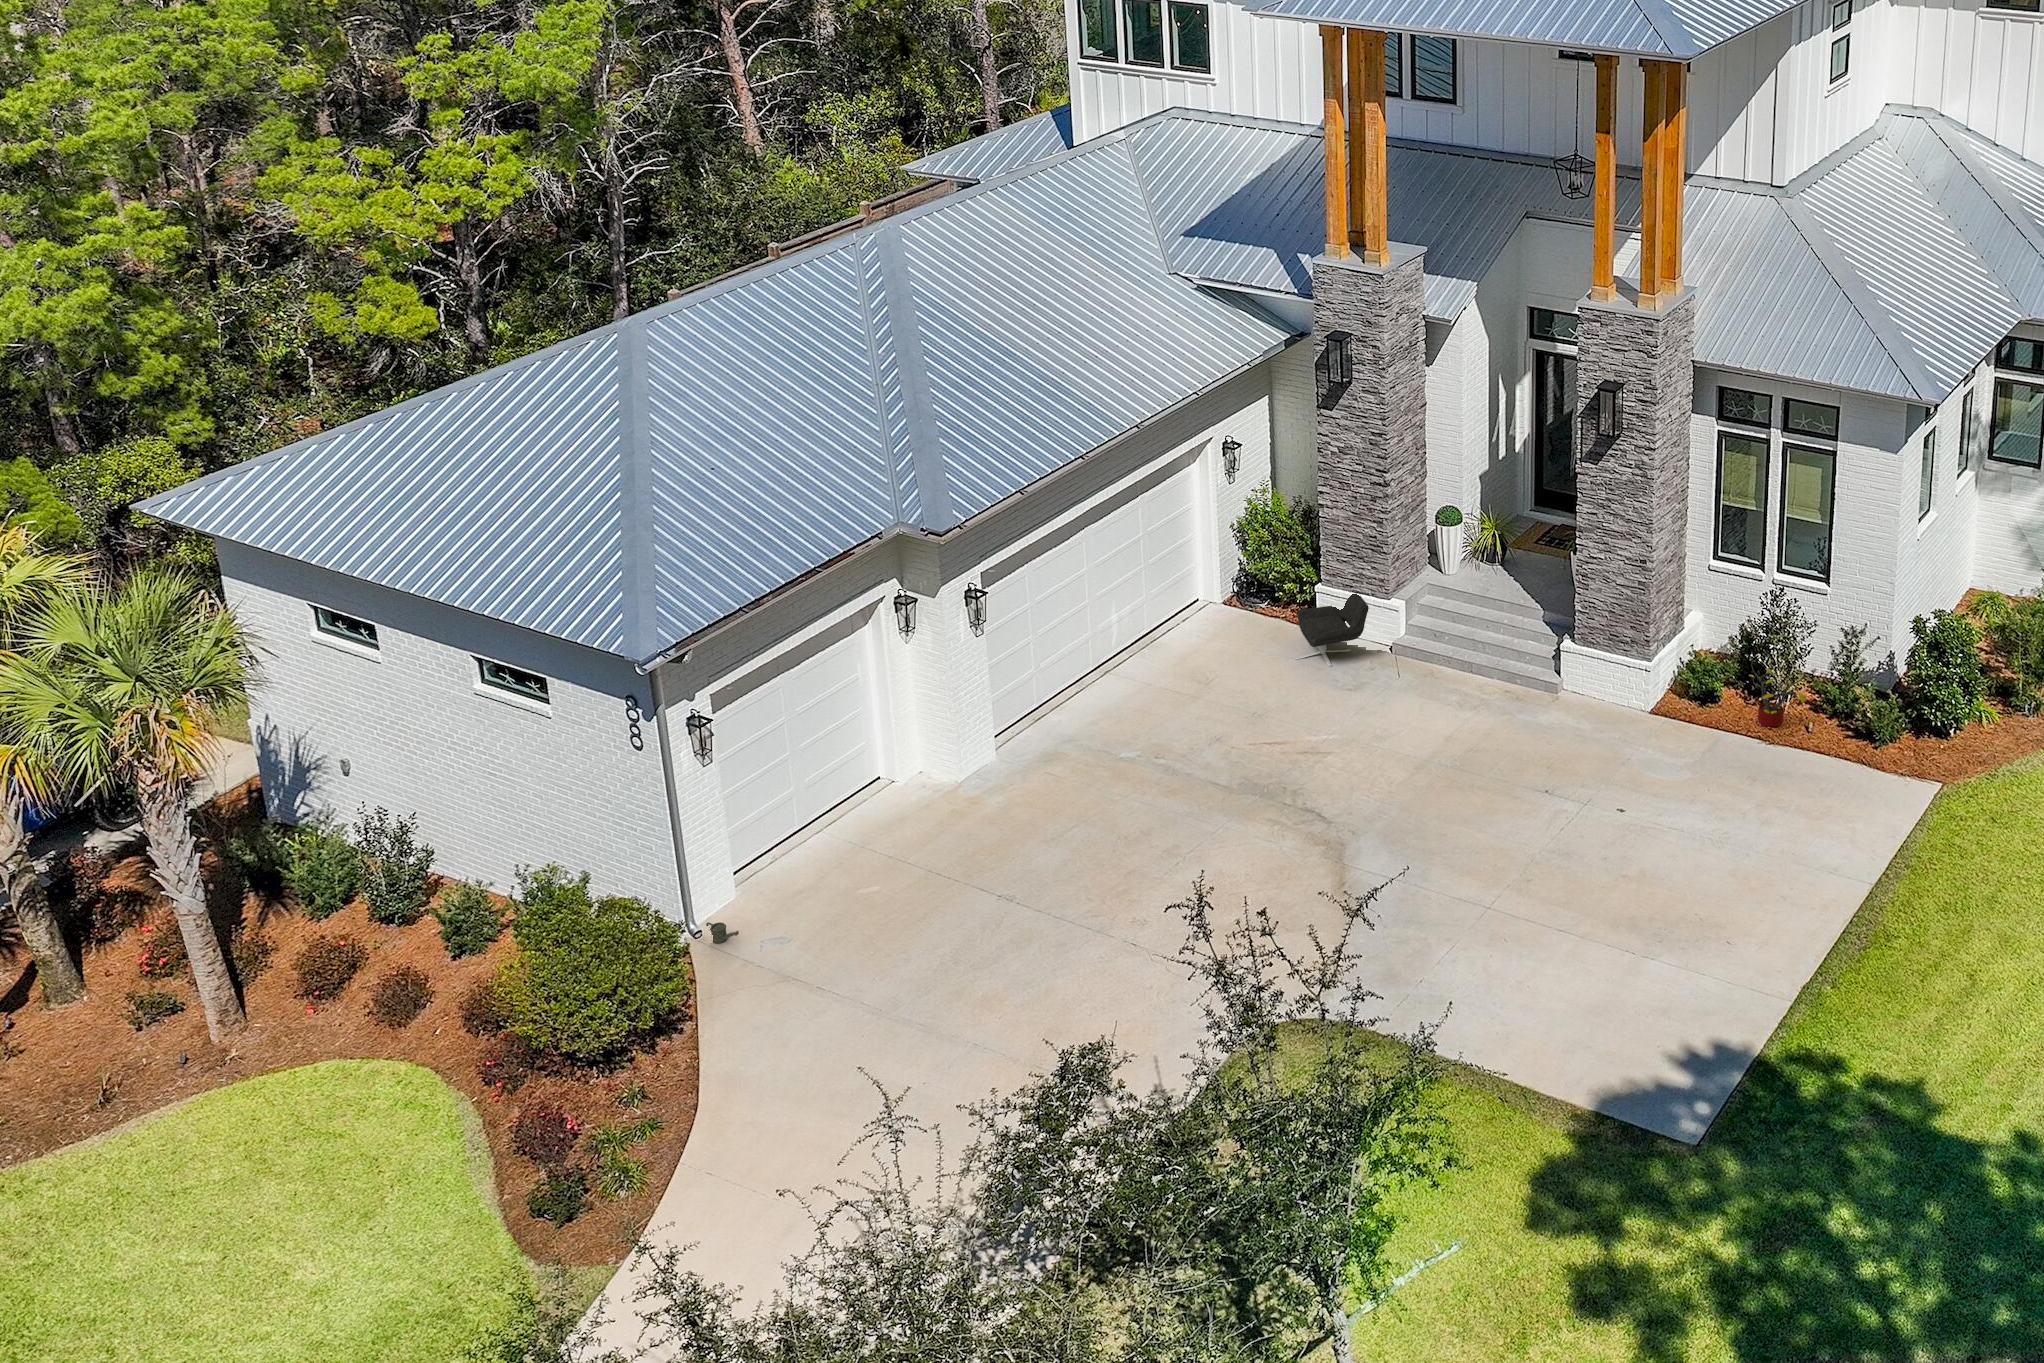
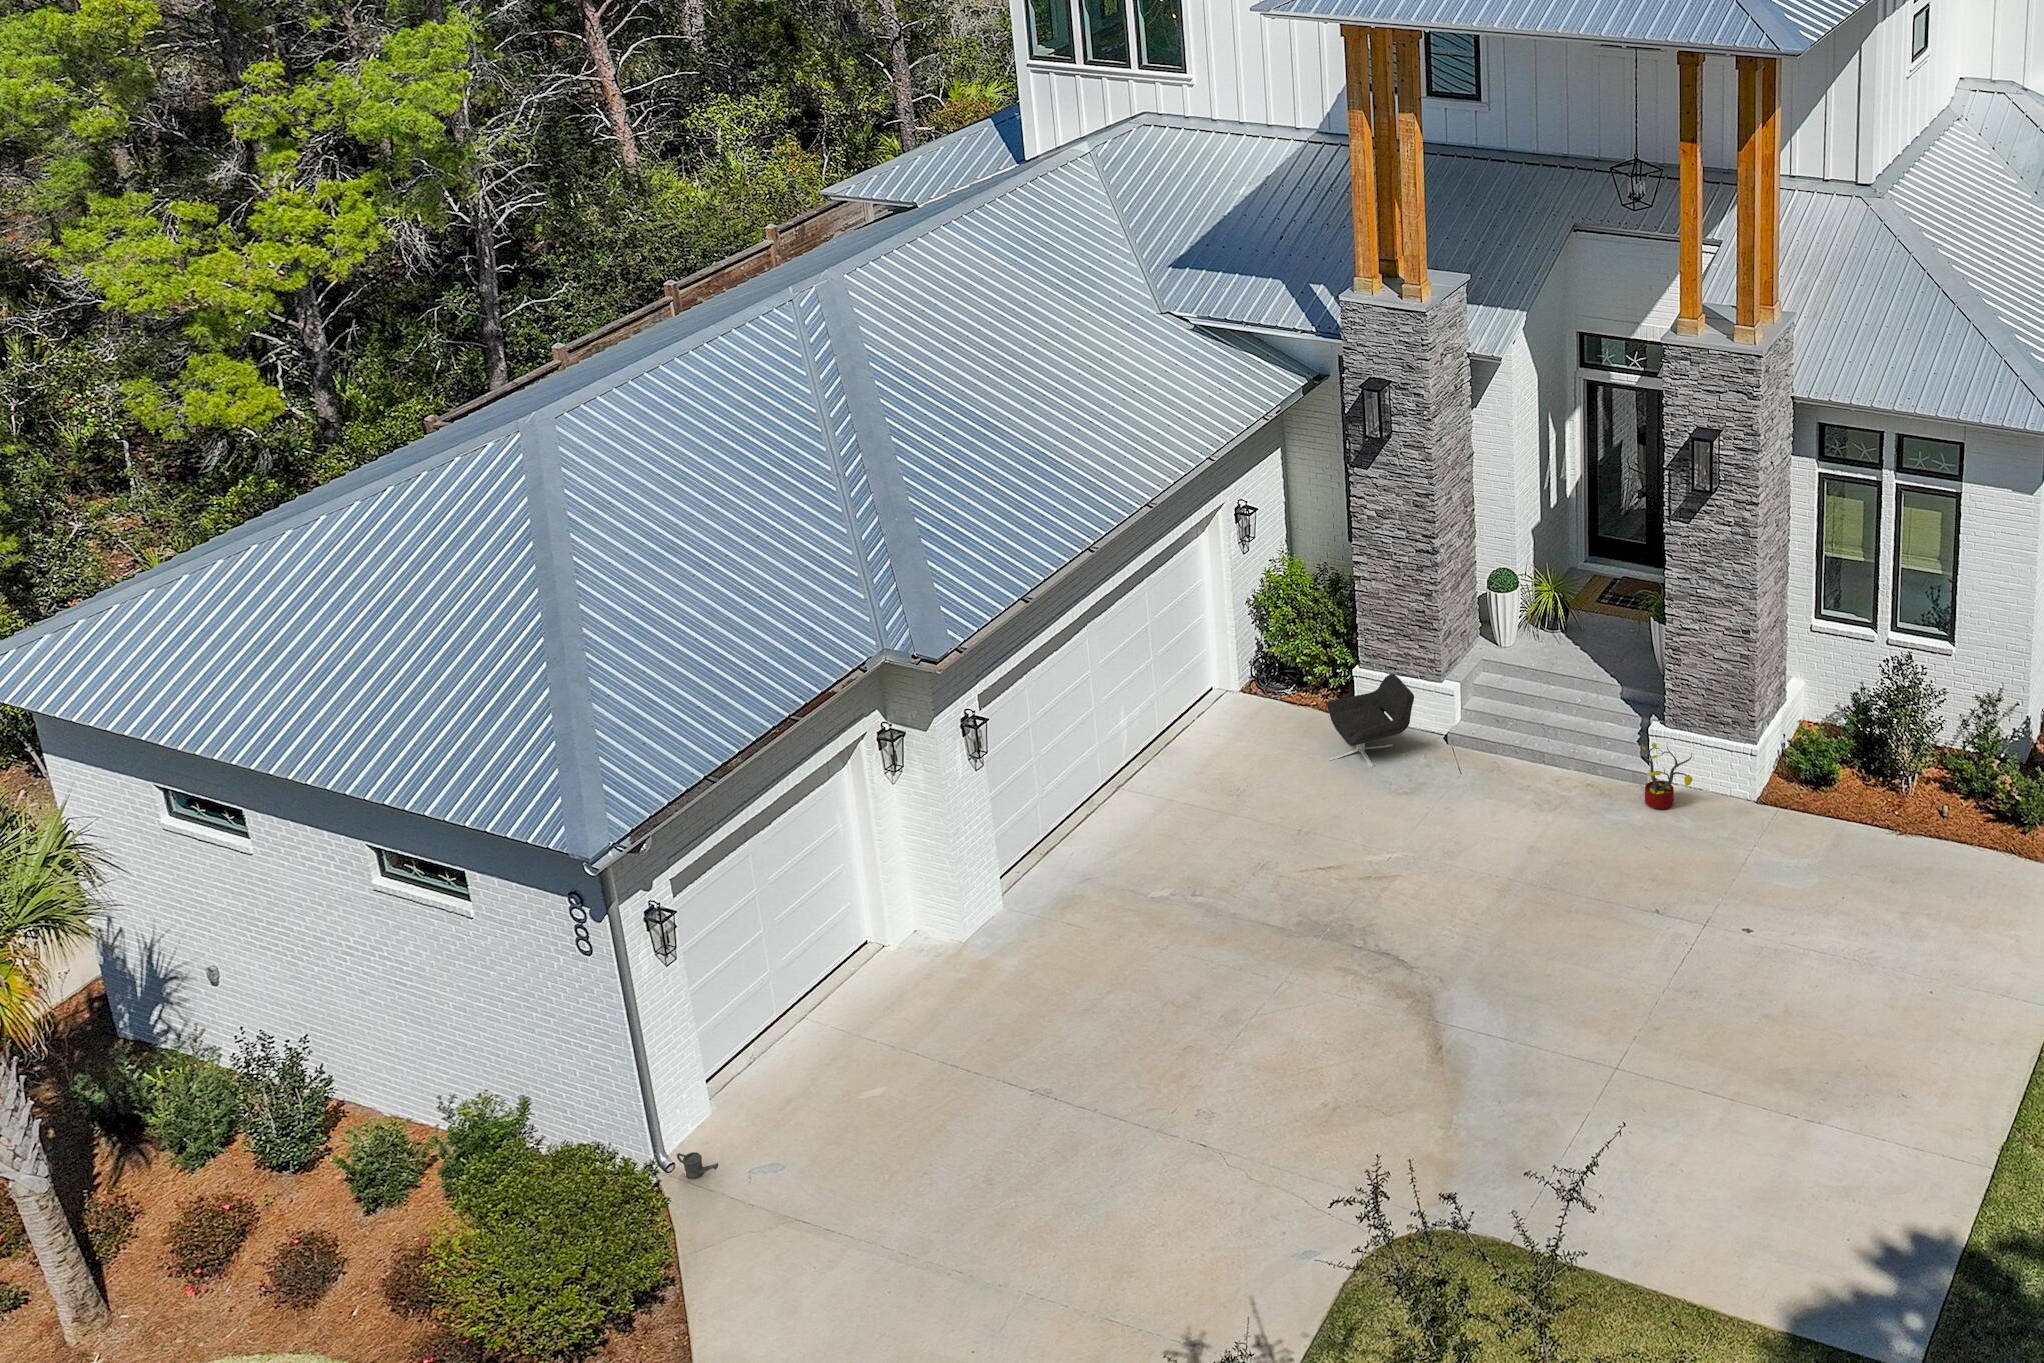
decorative plant: present [1749,659,1806,727] -> present [1642,729,1692,809]

